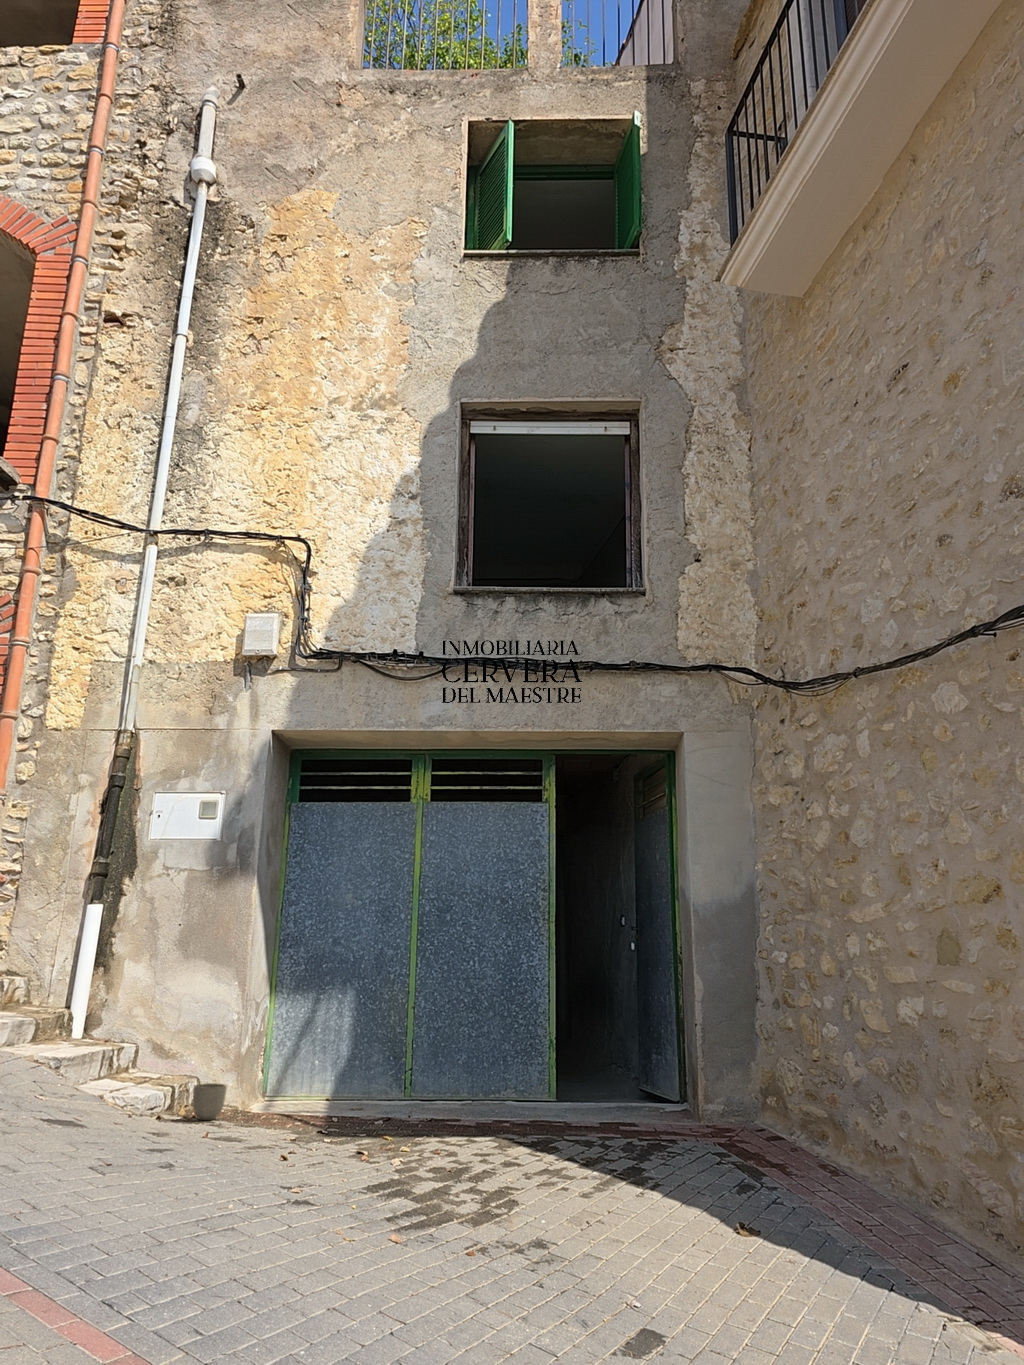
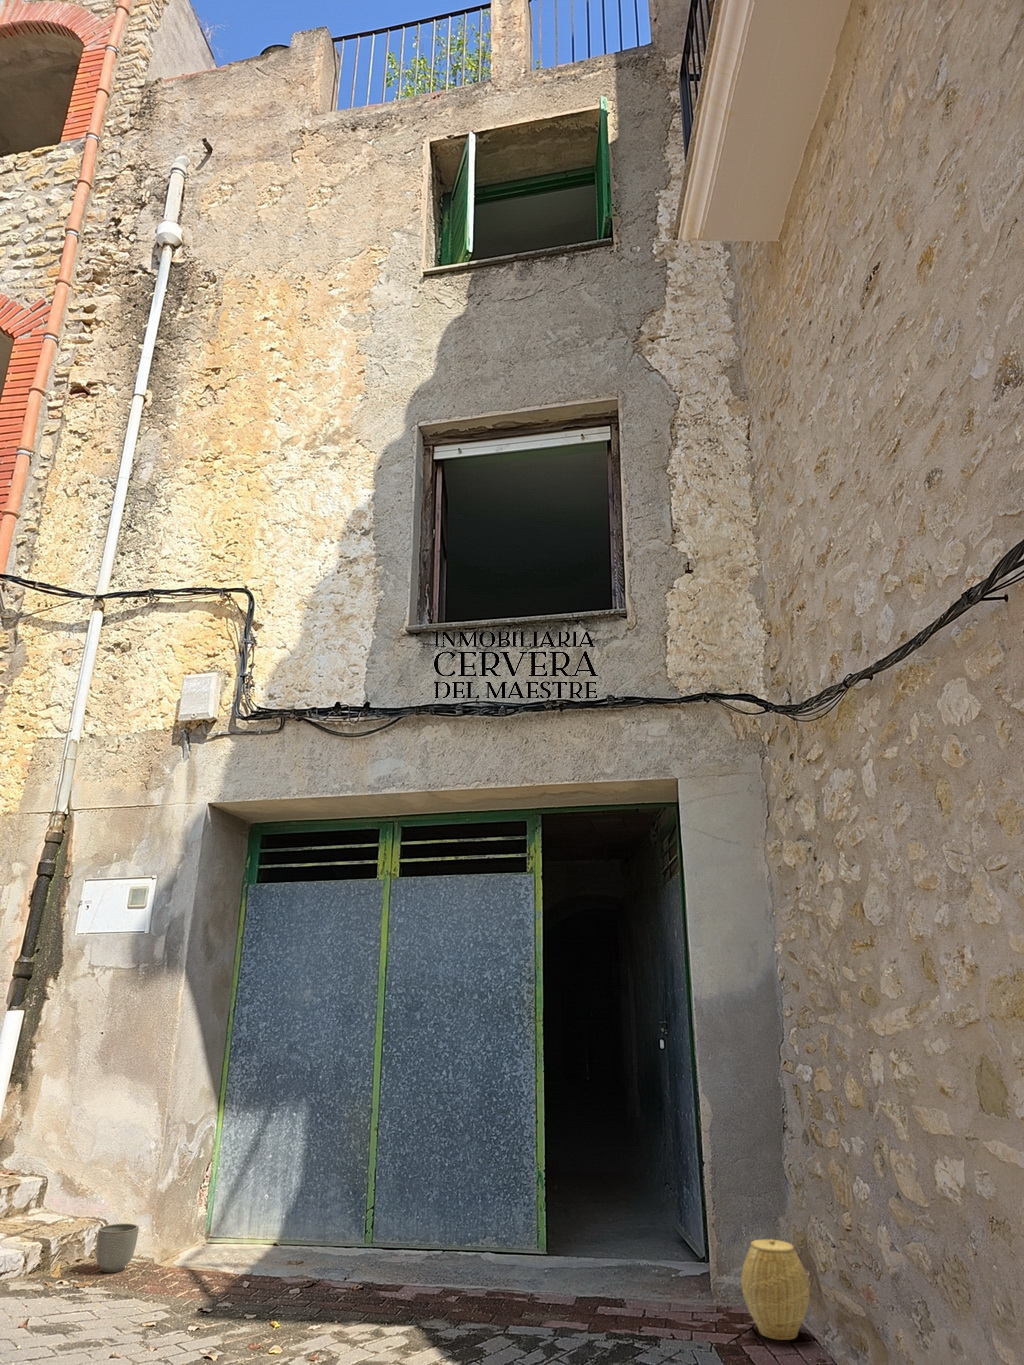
woven basket: none [730,1073,779,1140] -> present [741,1239,810,1340]

